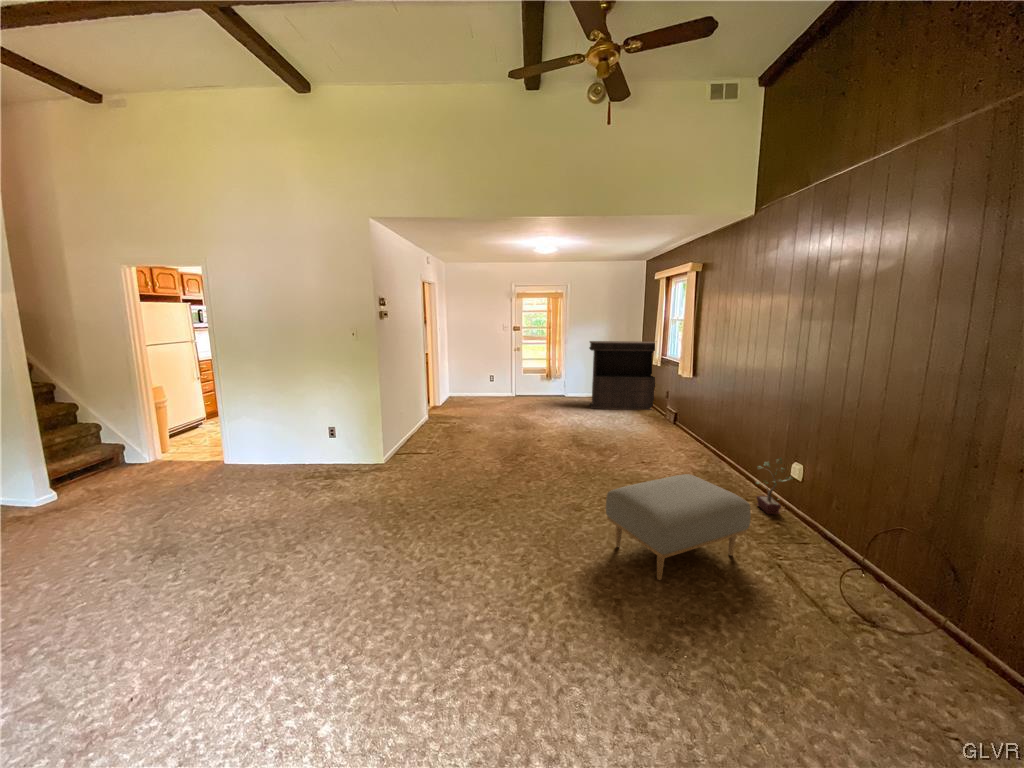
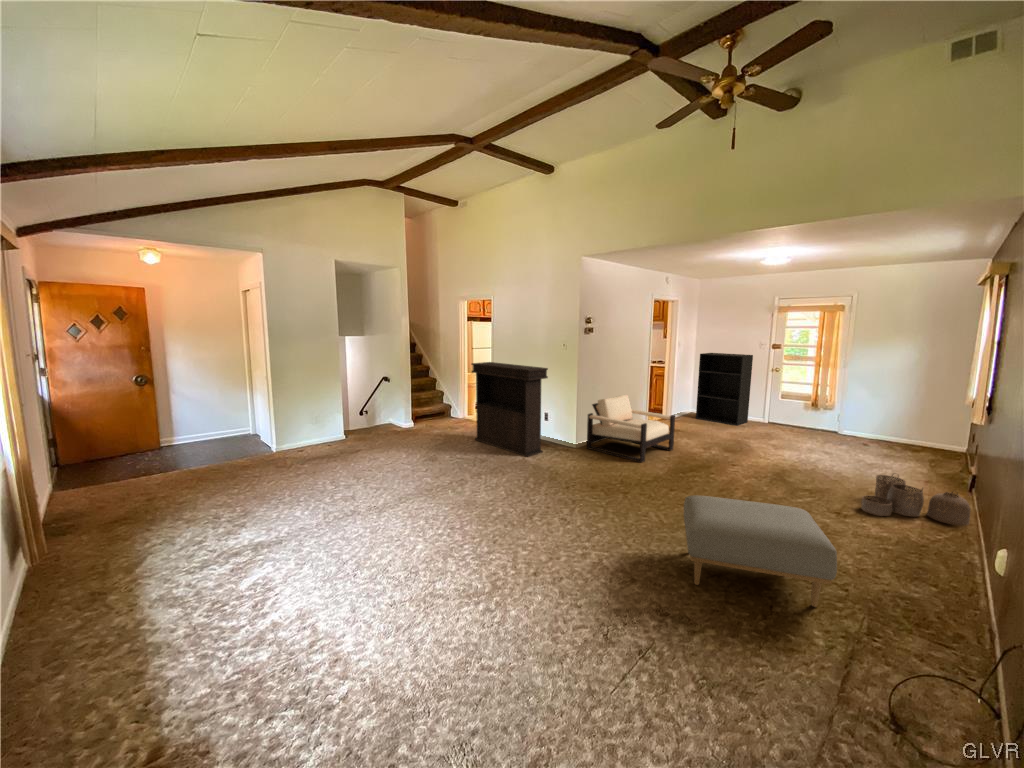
bookshelf: none [457,336,501,405] -> present [696,353,753,426]
console table: present [589,341,655,410] -> present [471,362,548,457]
armchair: none [390,390,478,464] -> present [587,395,675,463]
woven basket: none [645,424,703,460] -> present [861,475,970,525]
potted plant: present [757,458,791,514] -> none [949,532,990,612]

